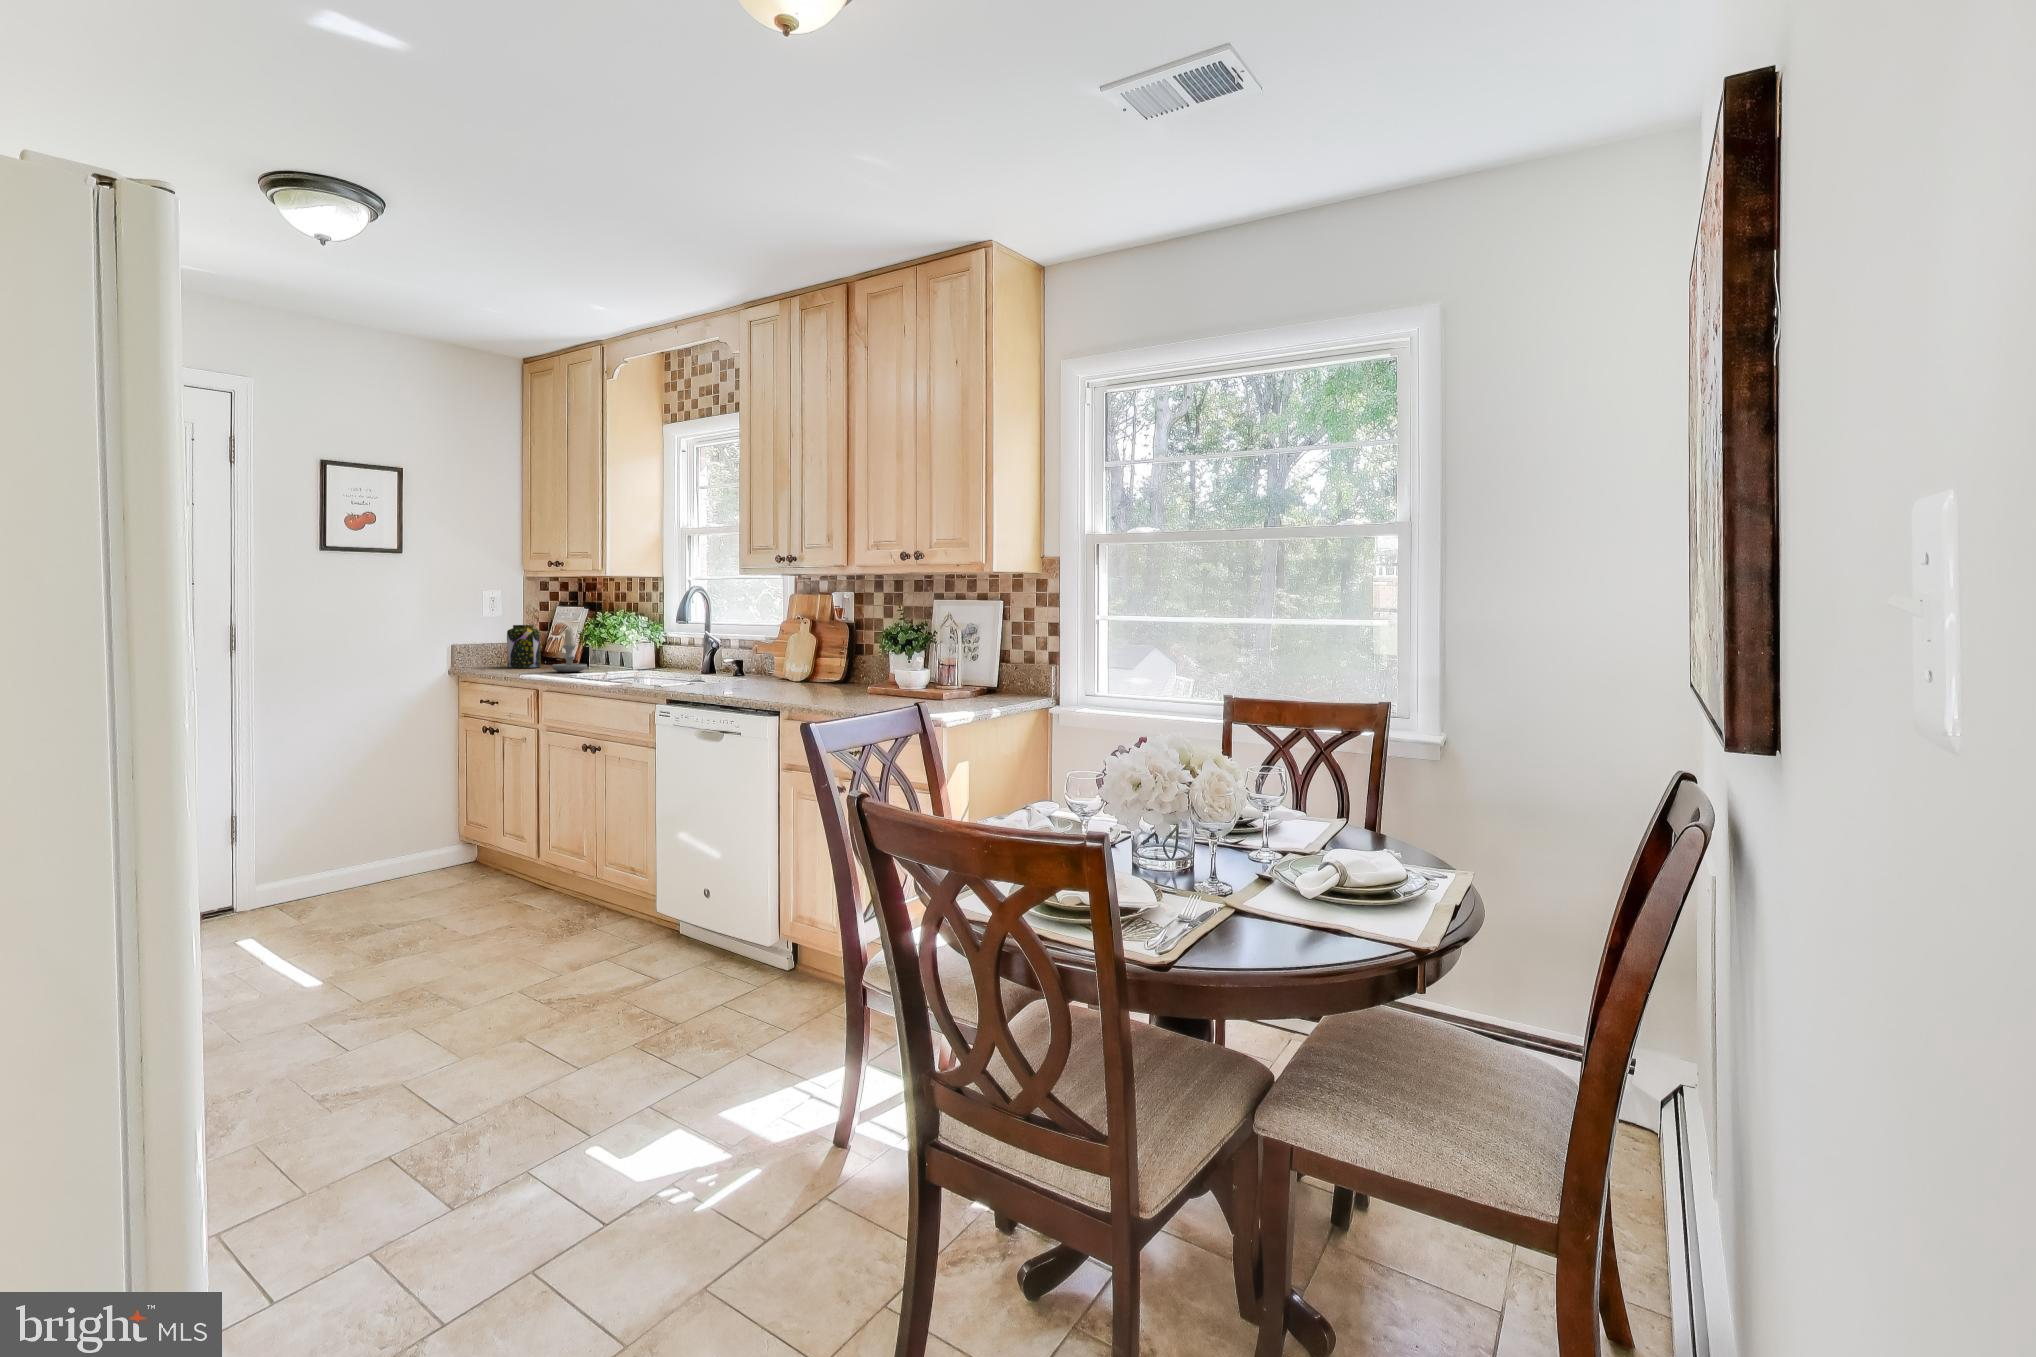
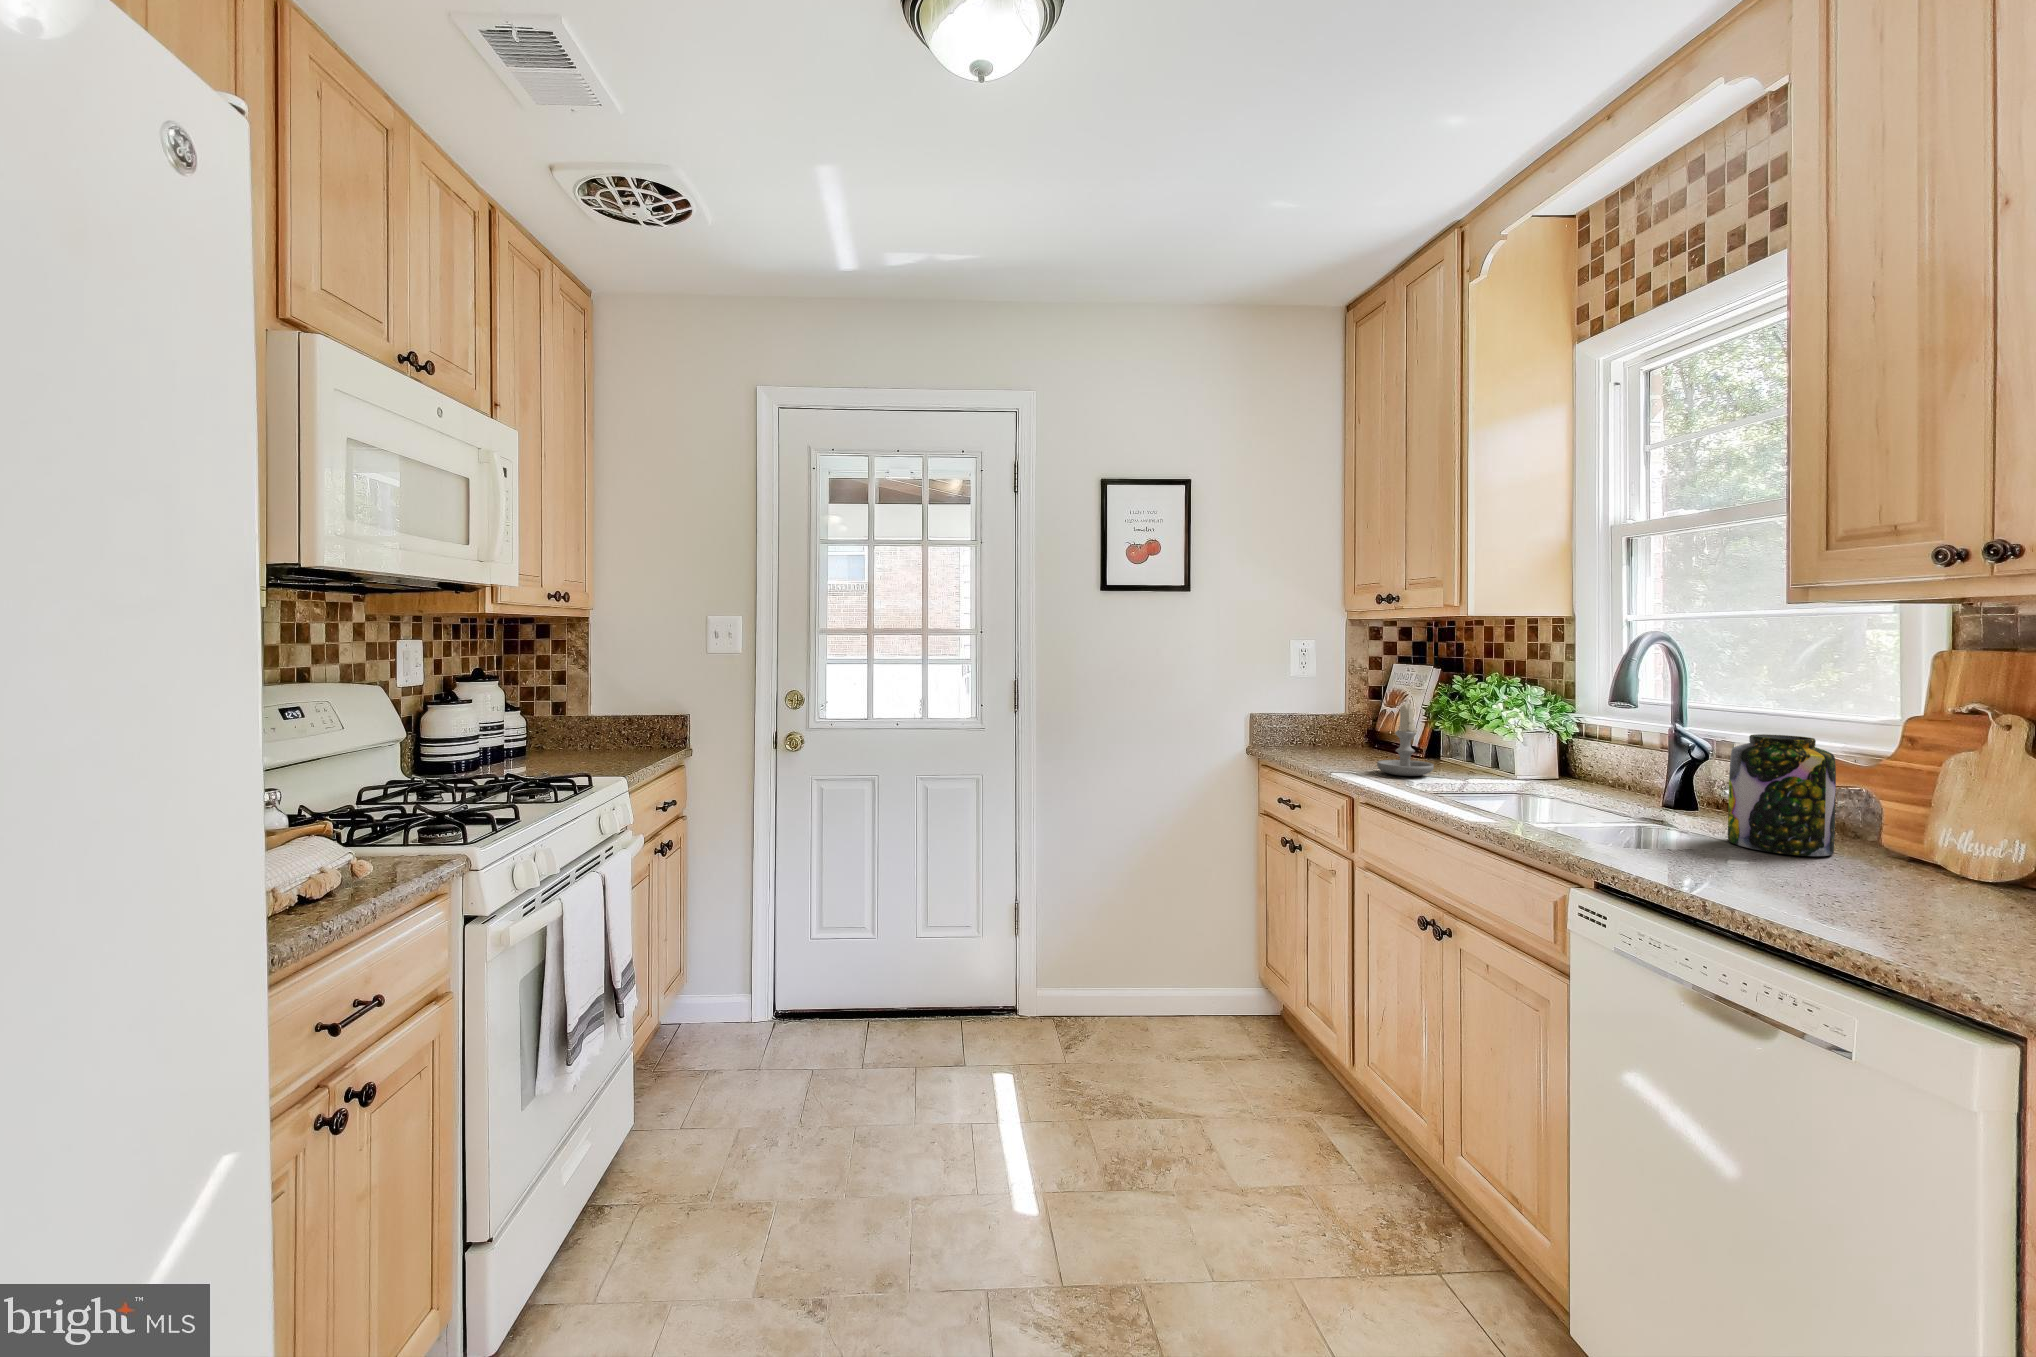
jar: present [507,625,541,668] -> present [1728,734,1836,856]

